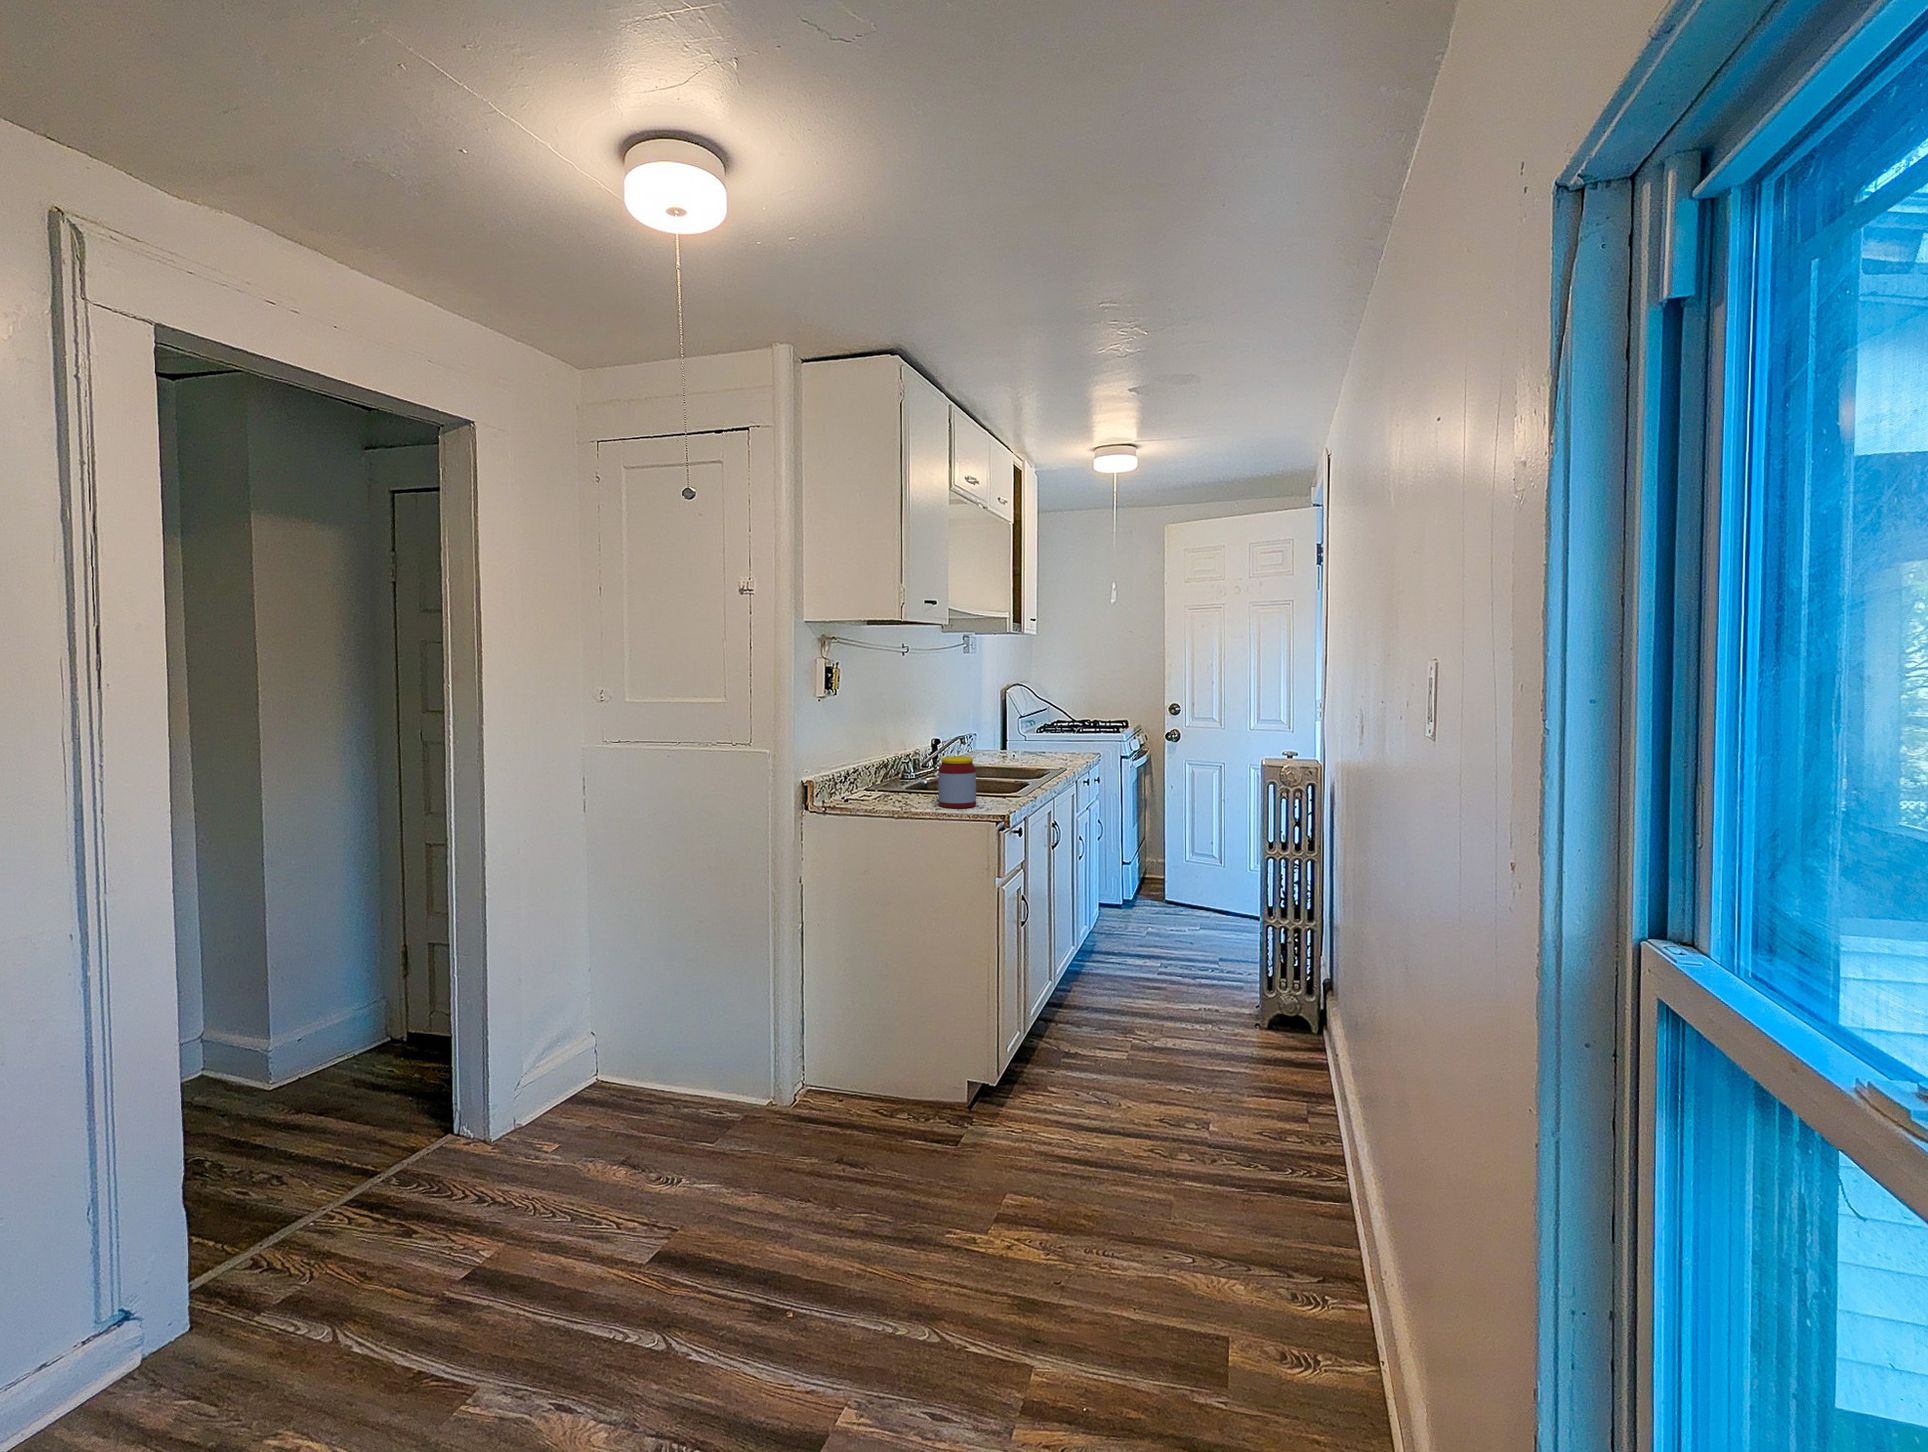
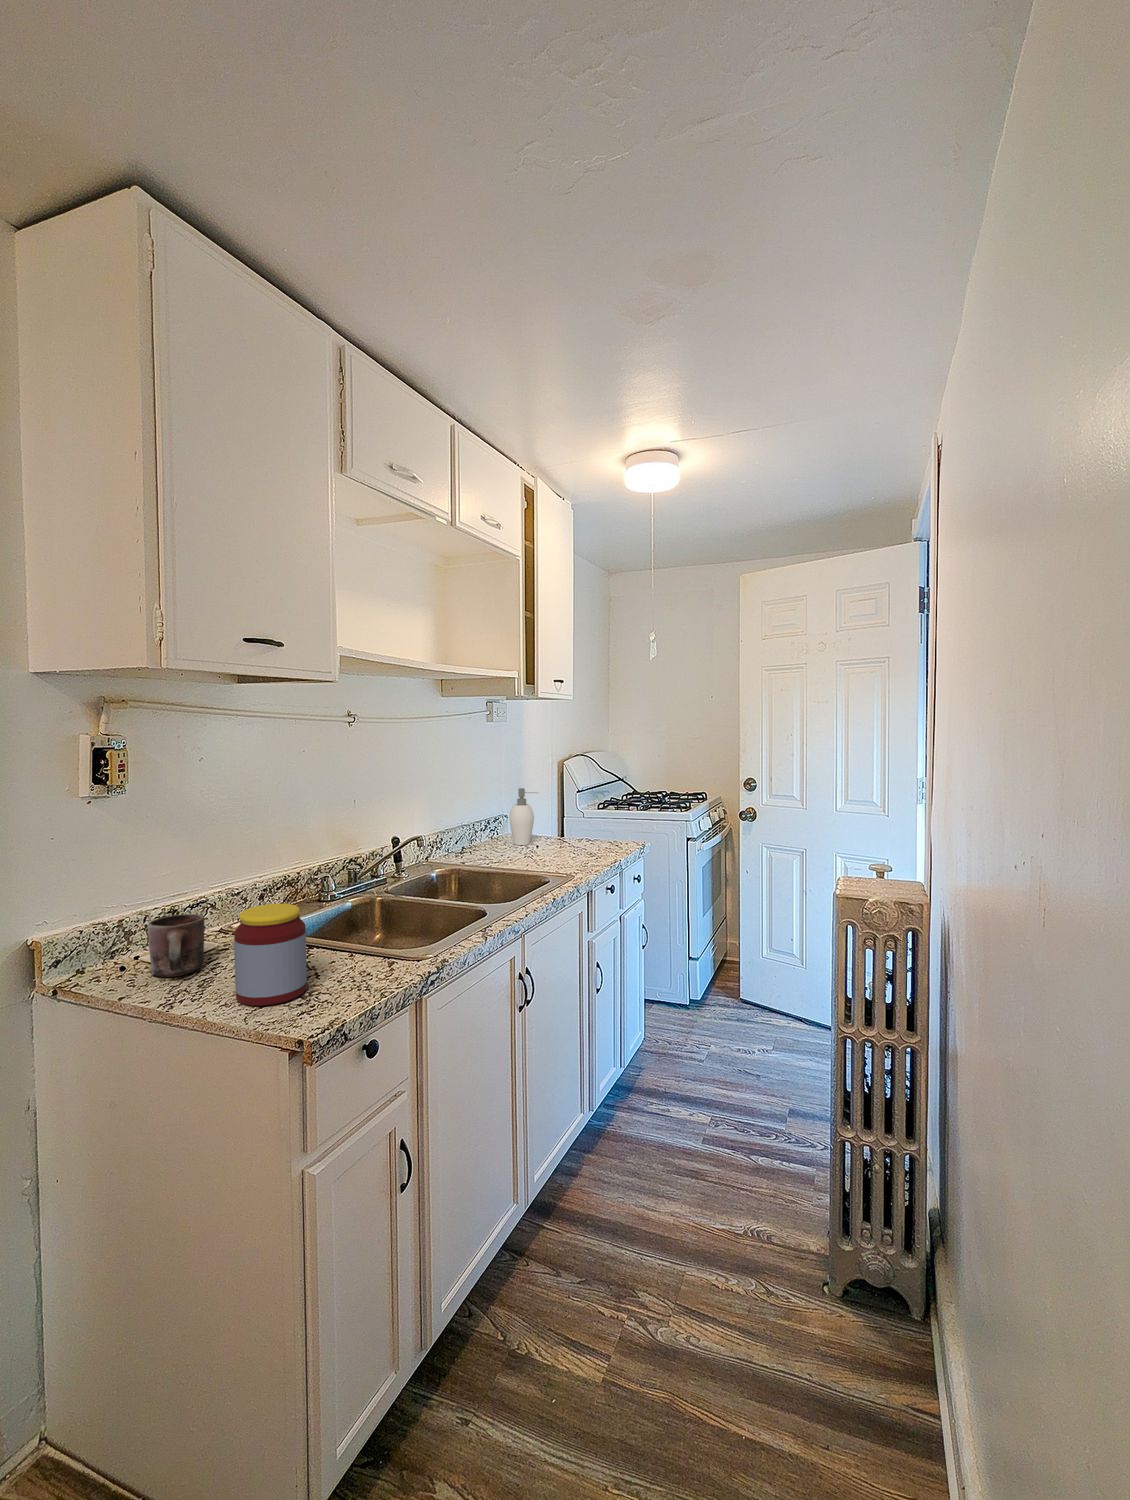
soap dispenser: none [989,710,1015,757] -> present [509,788,537,845]
mug: none [869,768,901,802] -> present [148,914,205,977]

